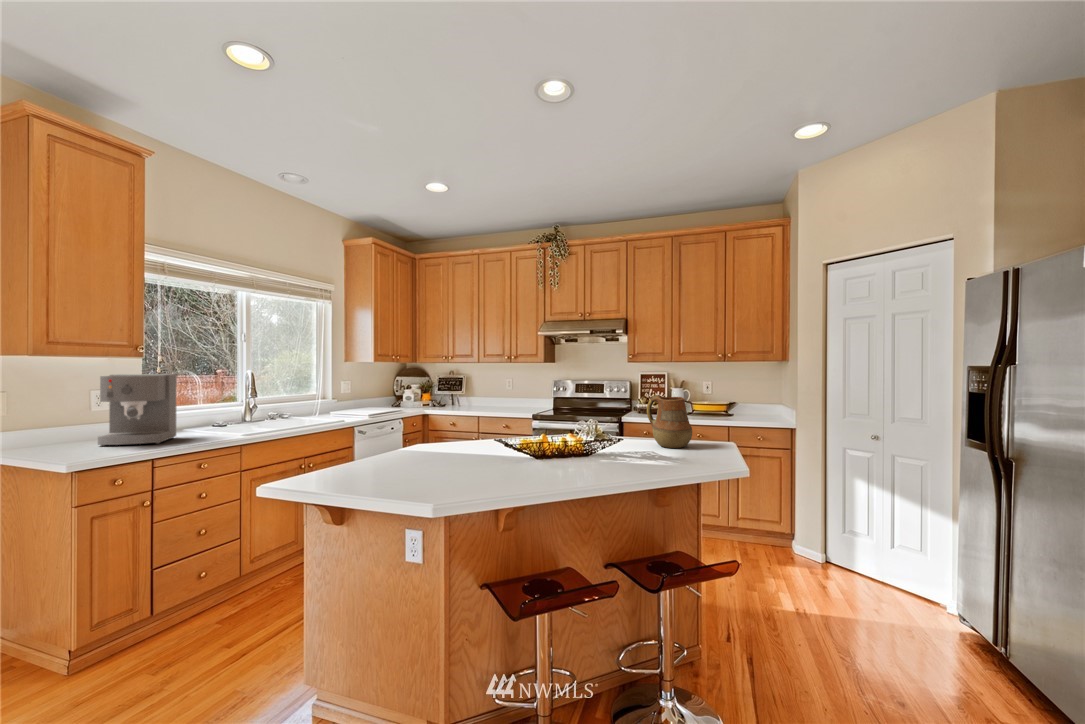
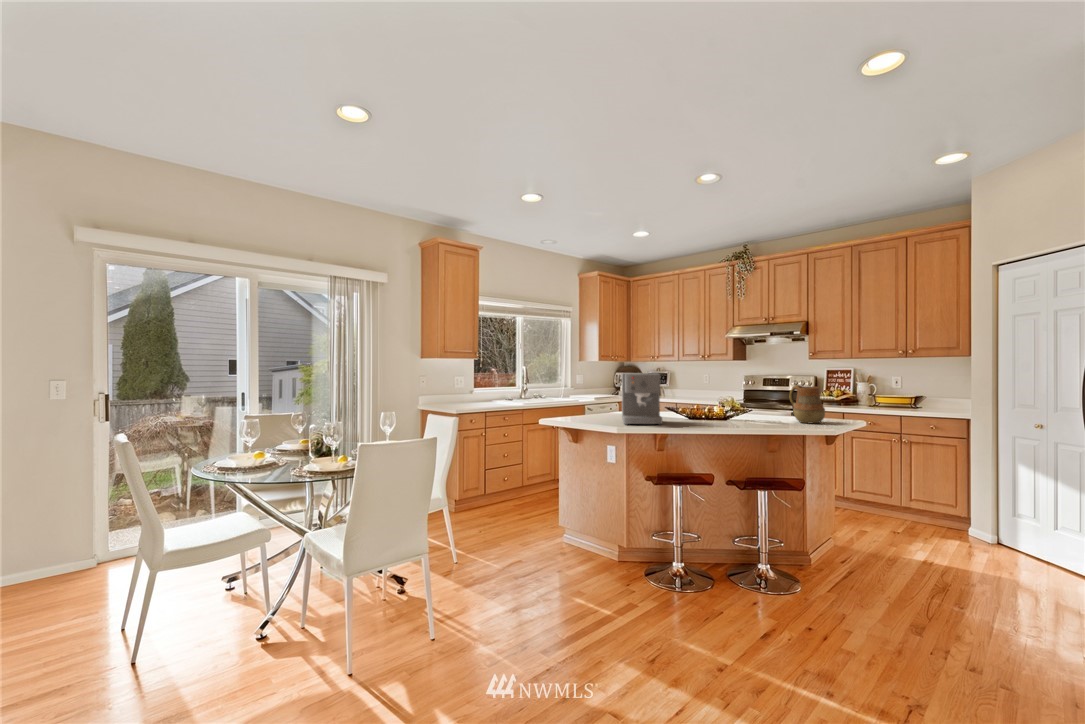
coffee maker: present [98,374,177,446] -> present [622,373,662,425]

